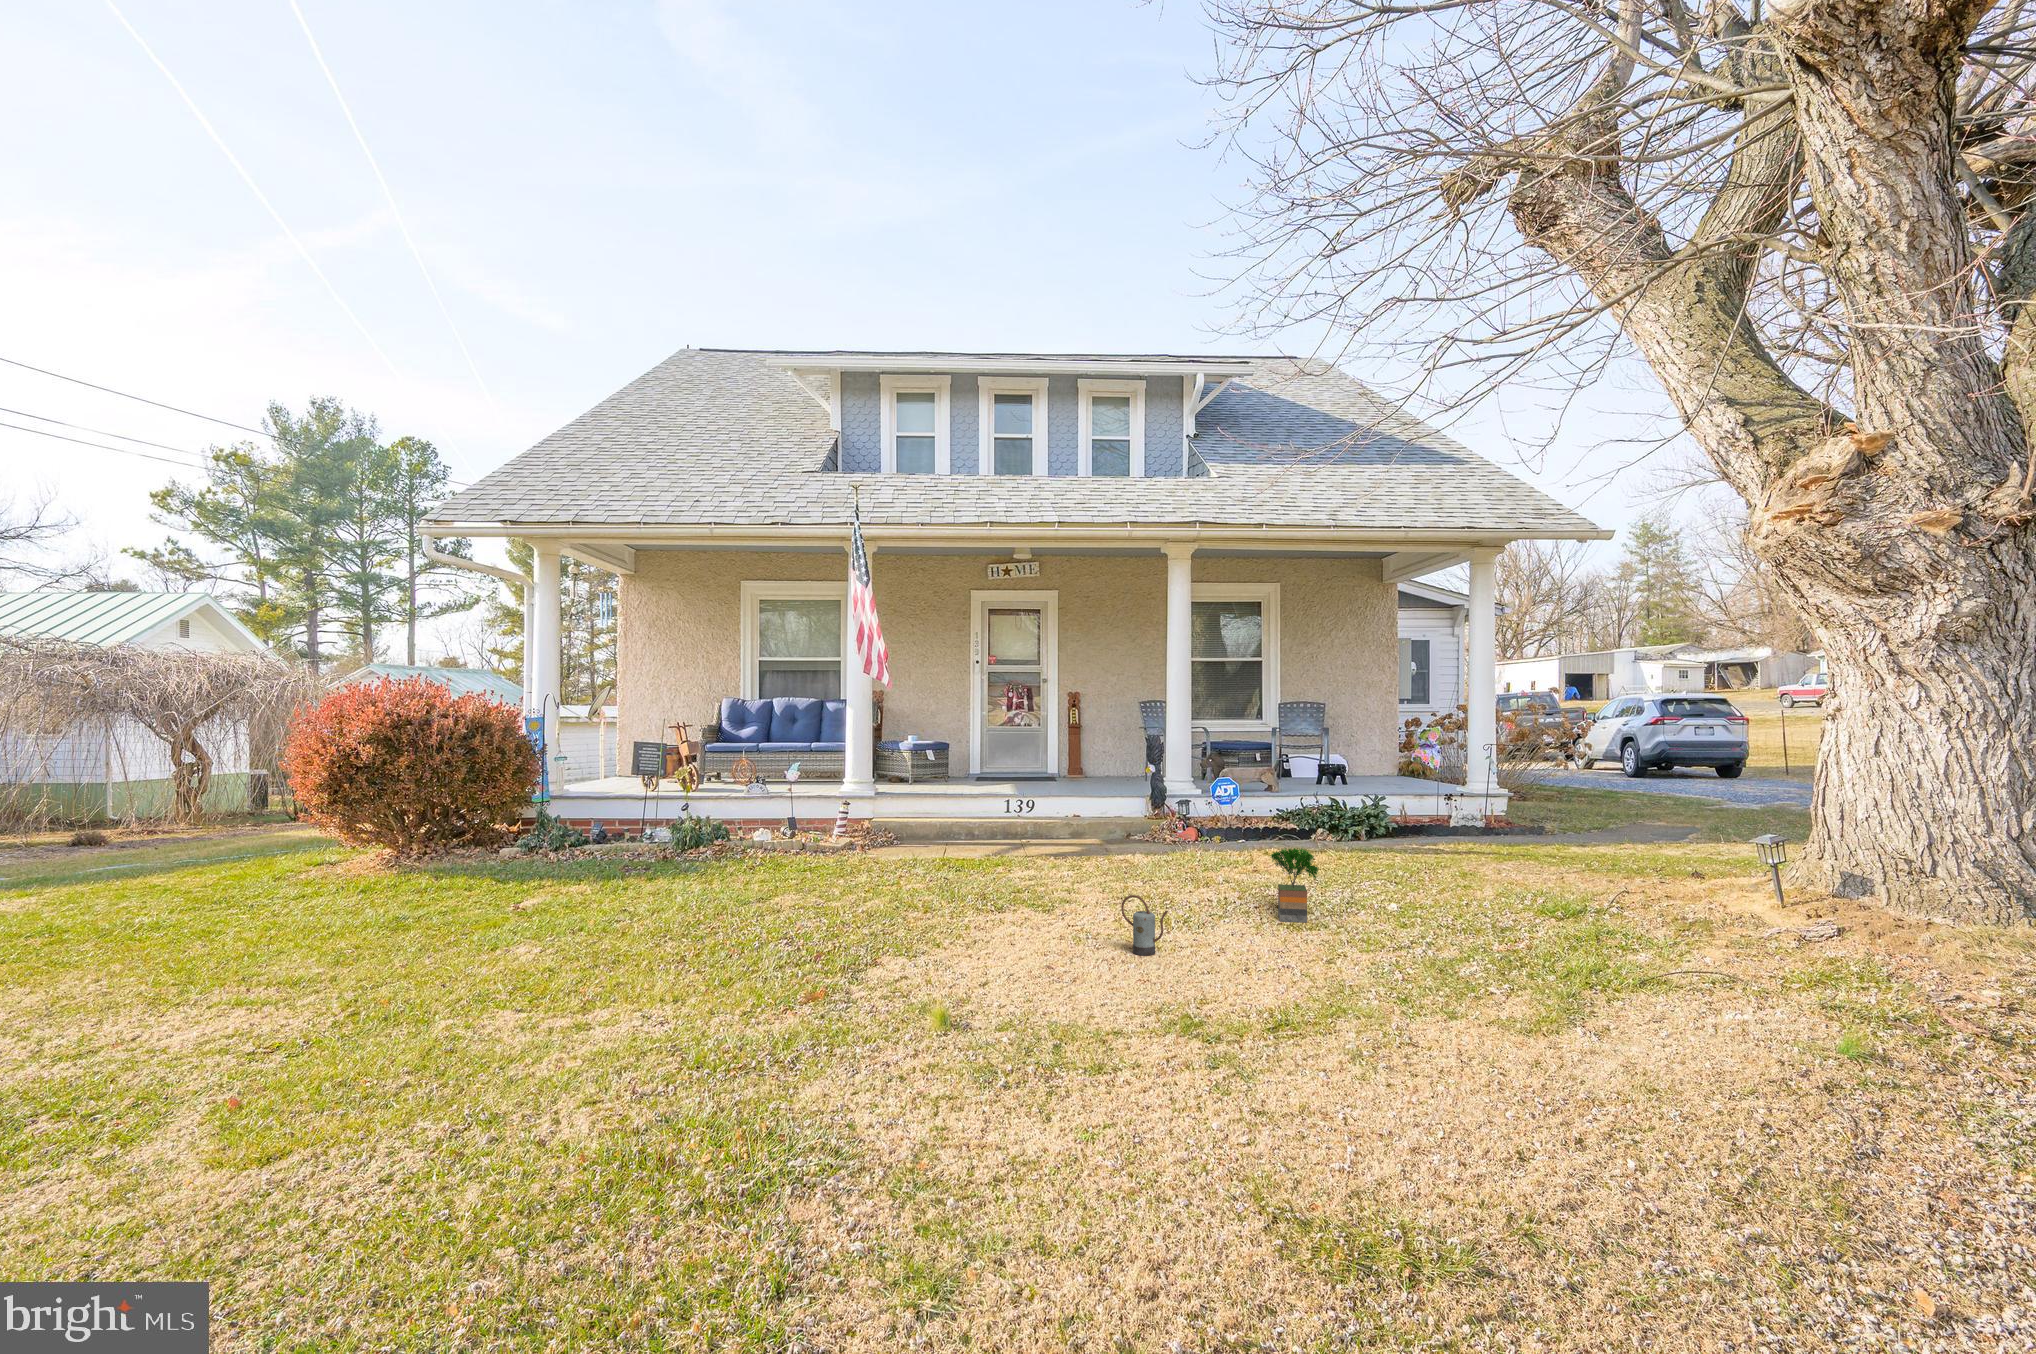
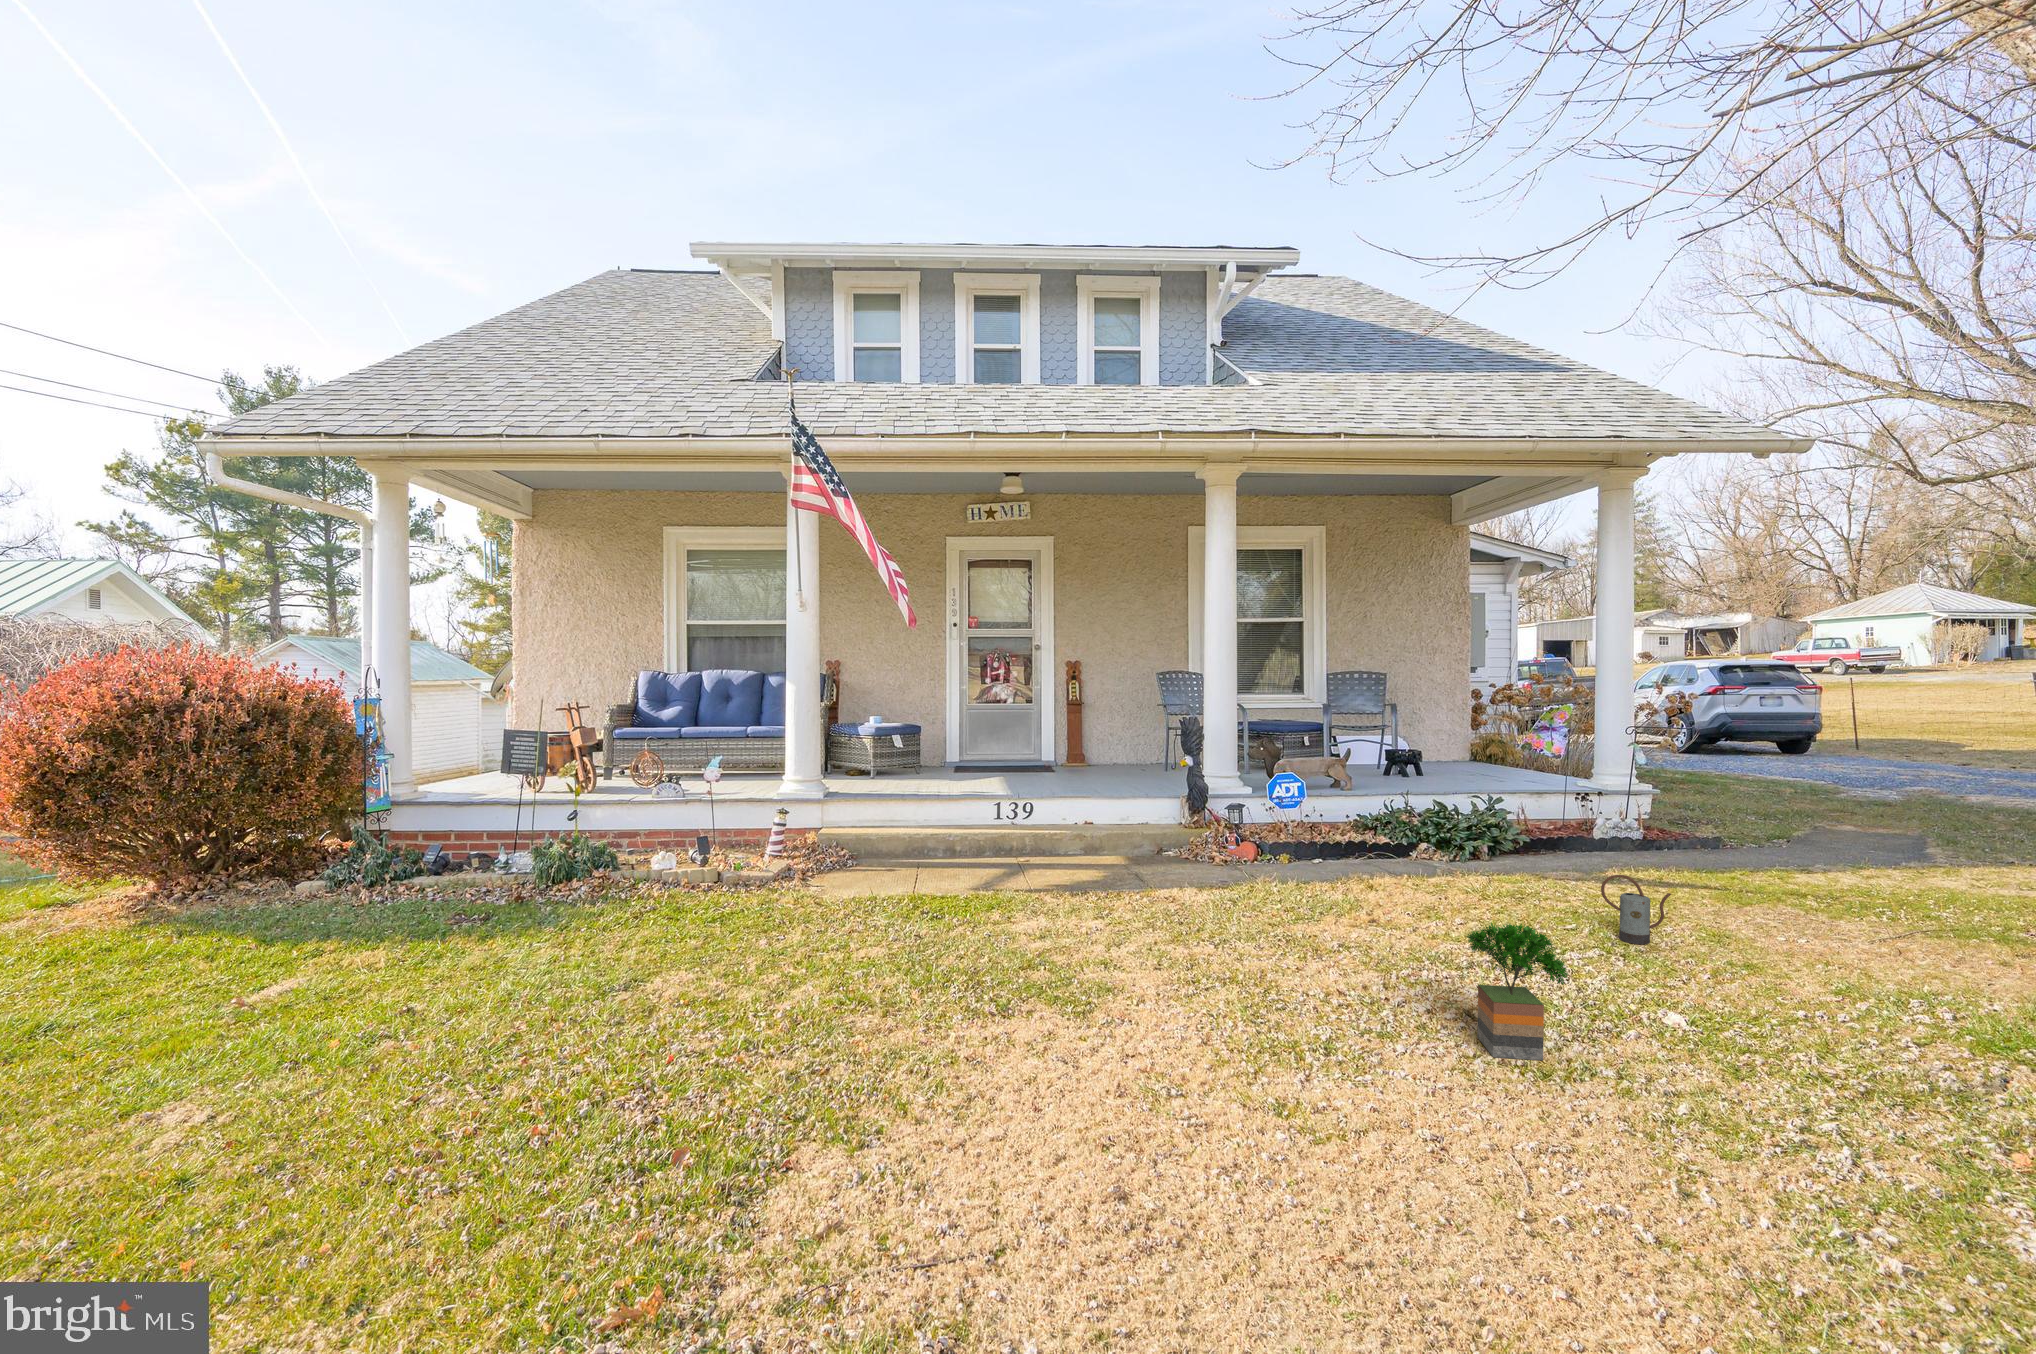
watering can: present [1121,895,1168,956] -> present [1601,875,1671,944]

